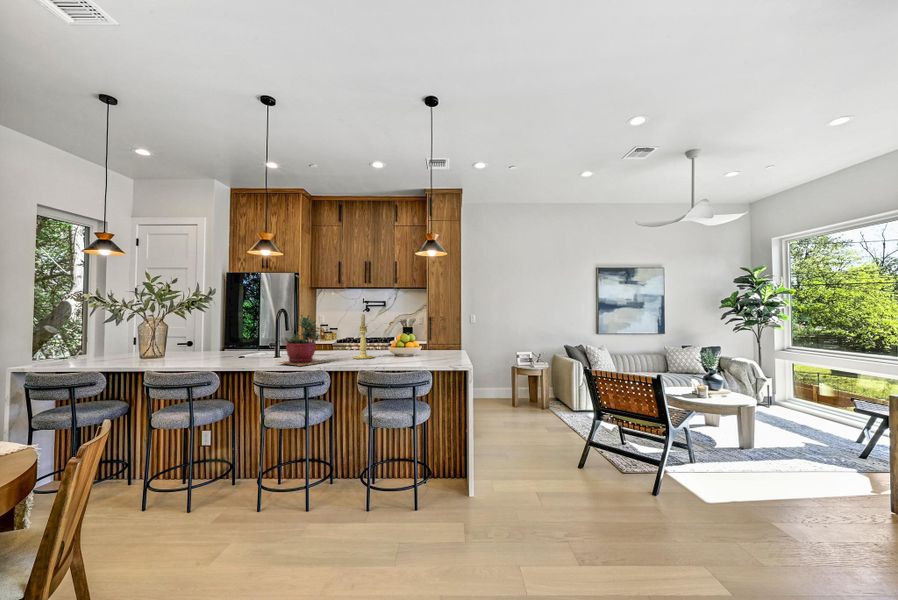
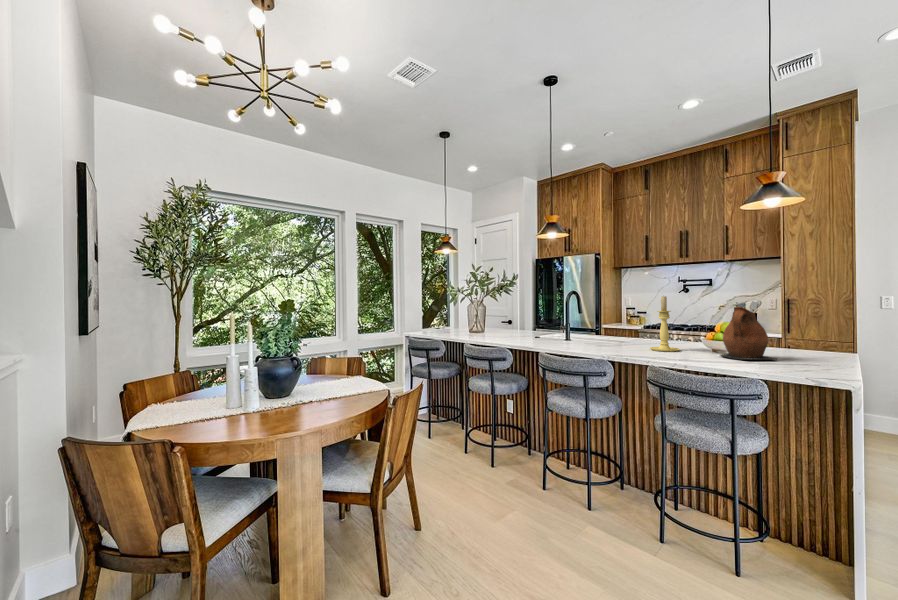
succulent plant: present [279,315,329,366] -> none [561,297,622,352]
ceramic pitcher: none [399,322,434,359] -> present [721,307,777,360]

